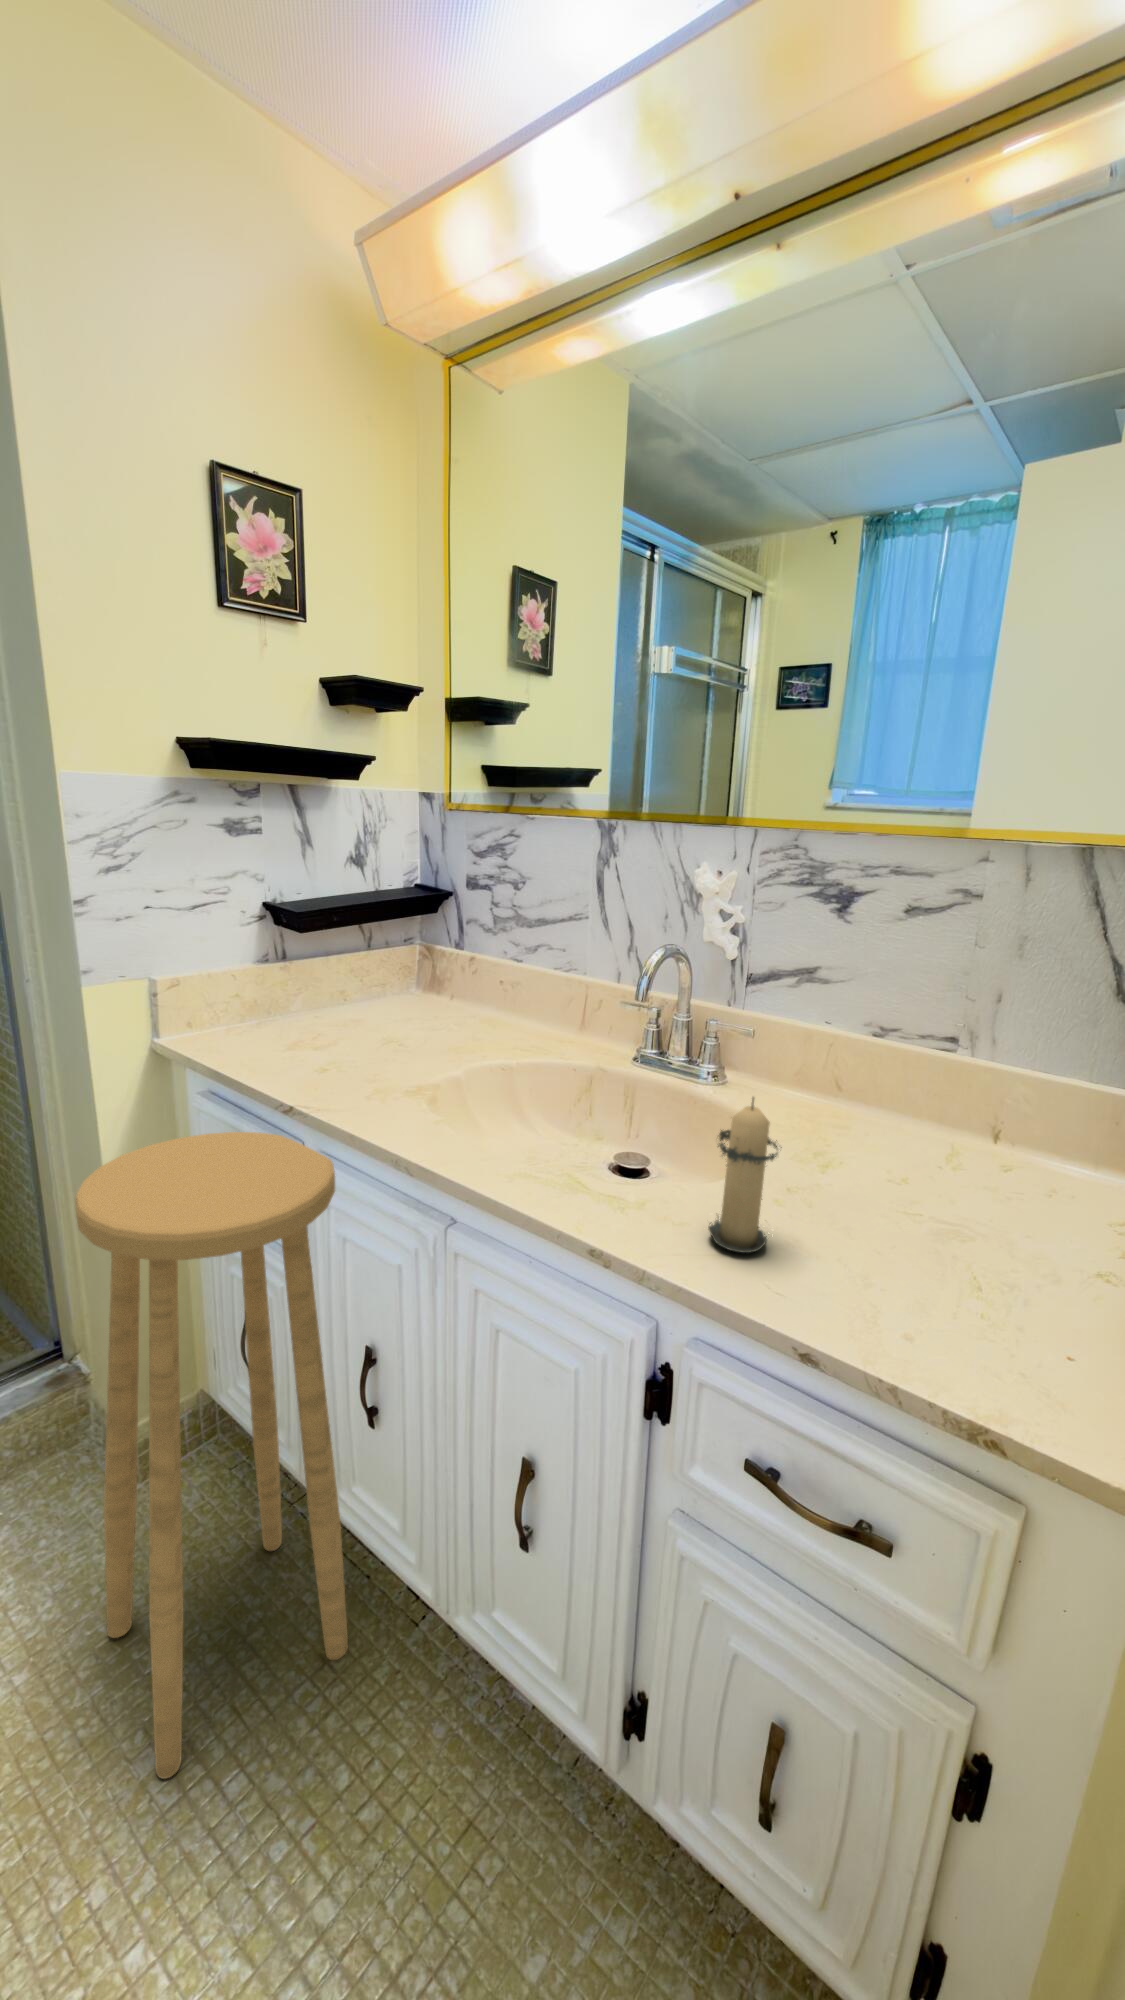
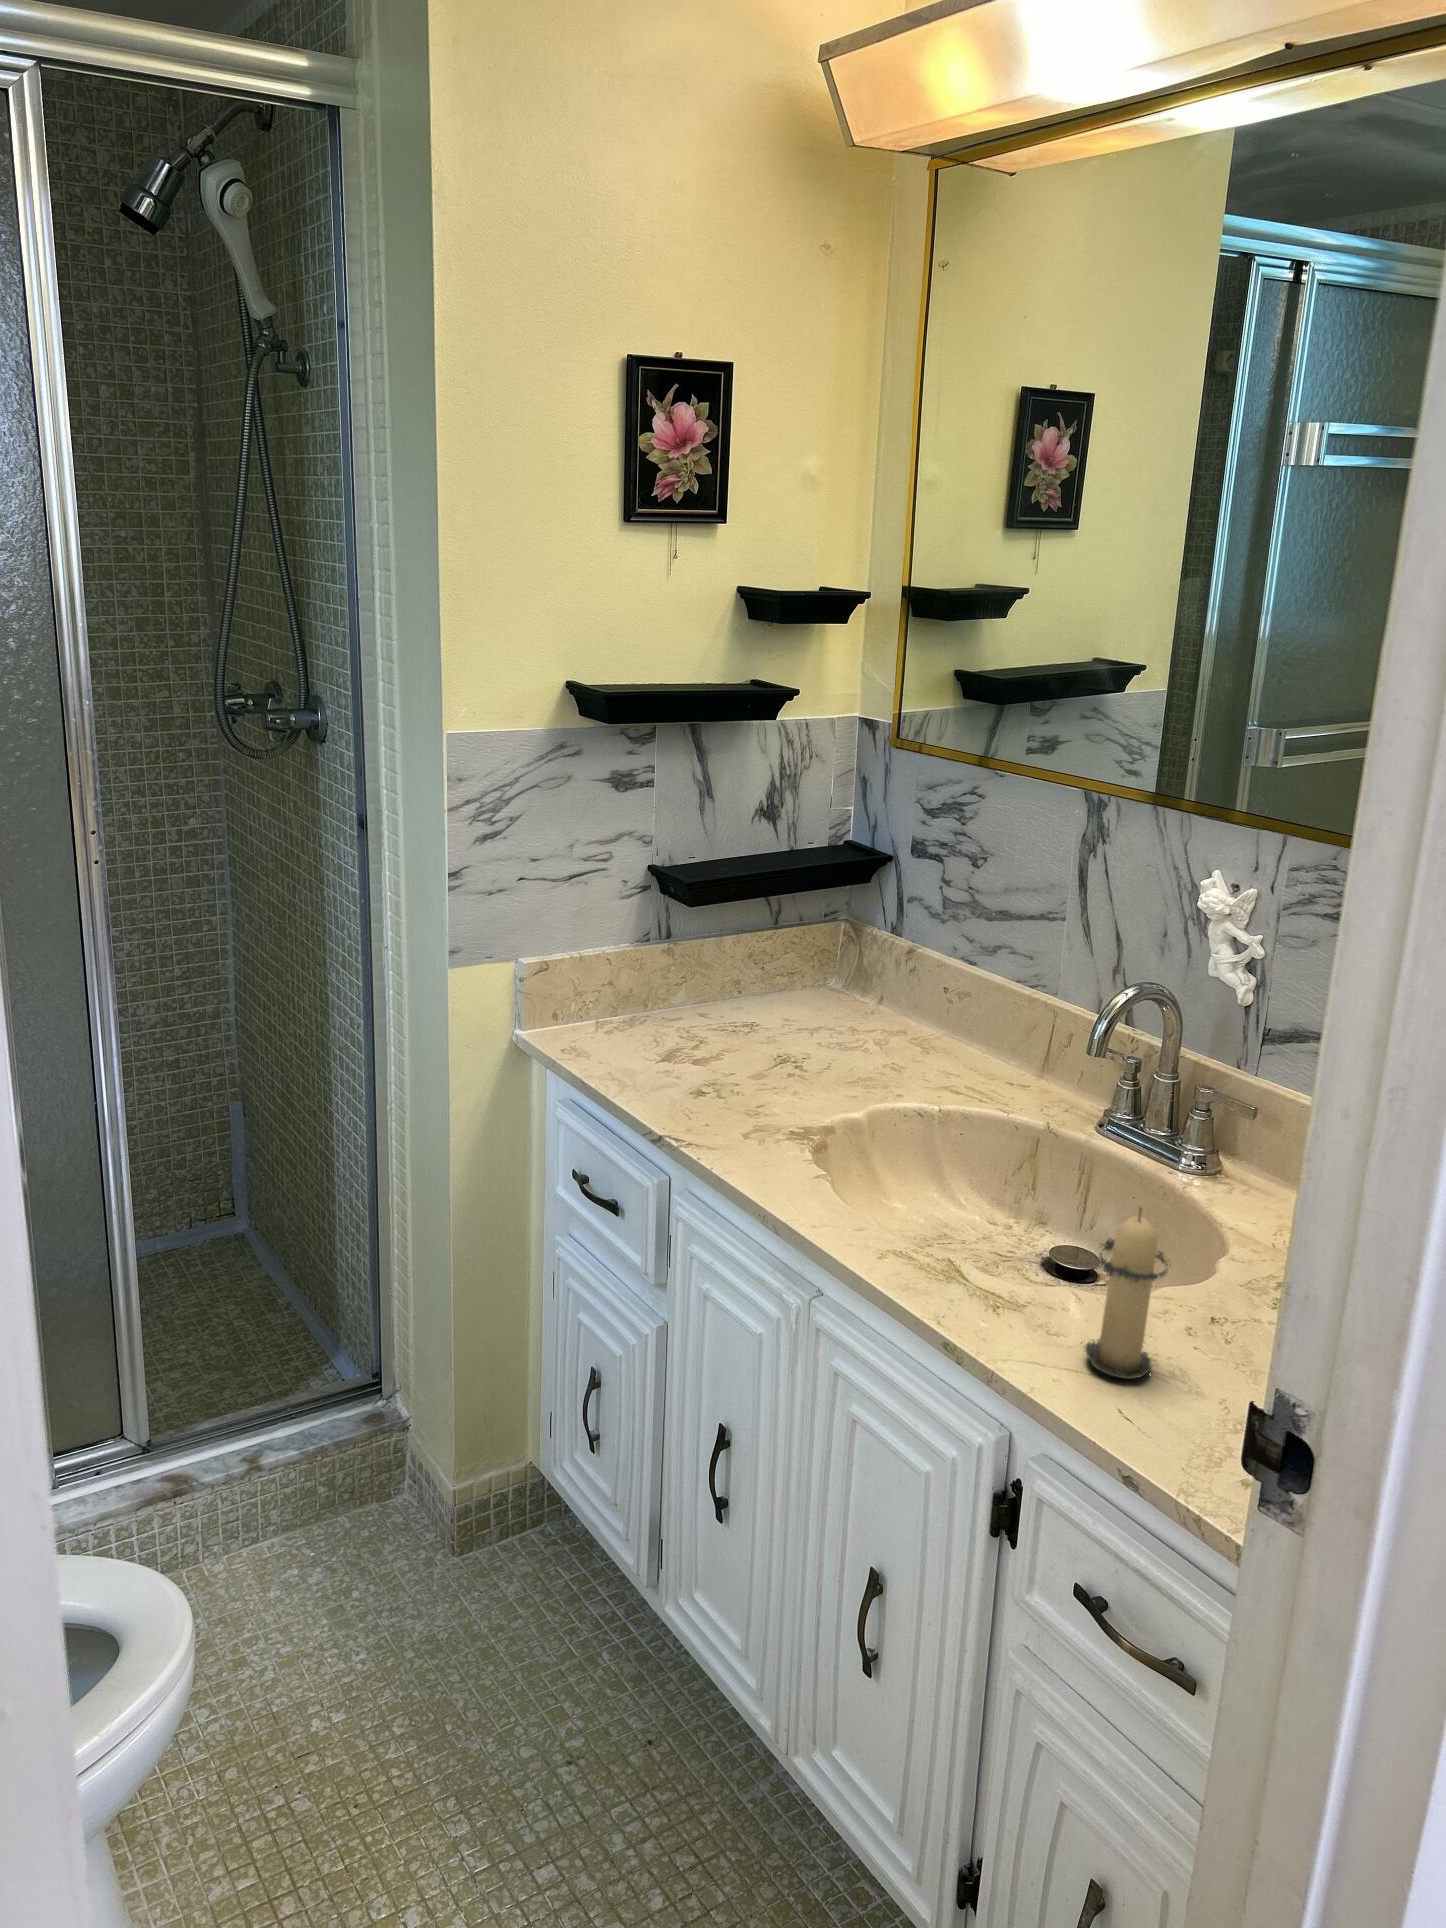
stool: present [75,1132,348,1778] -> none [421,1154,702,1846]

